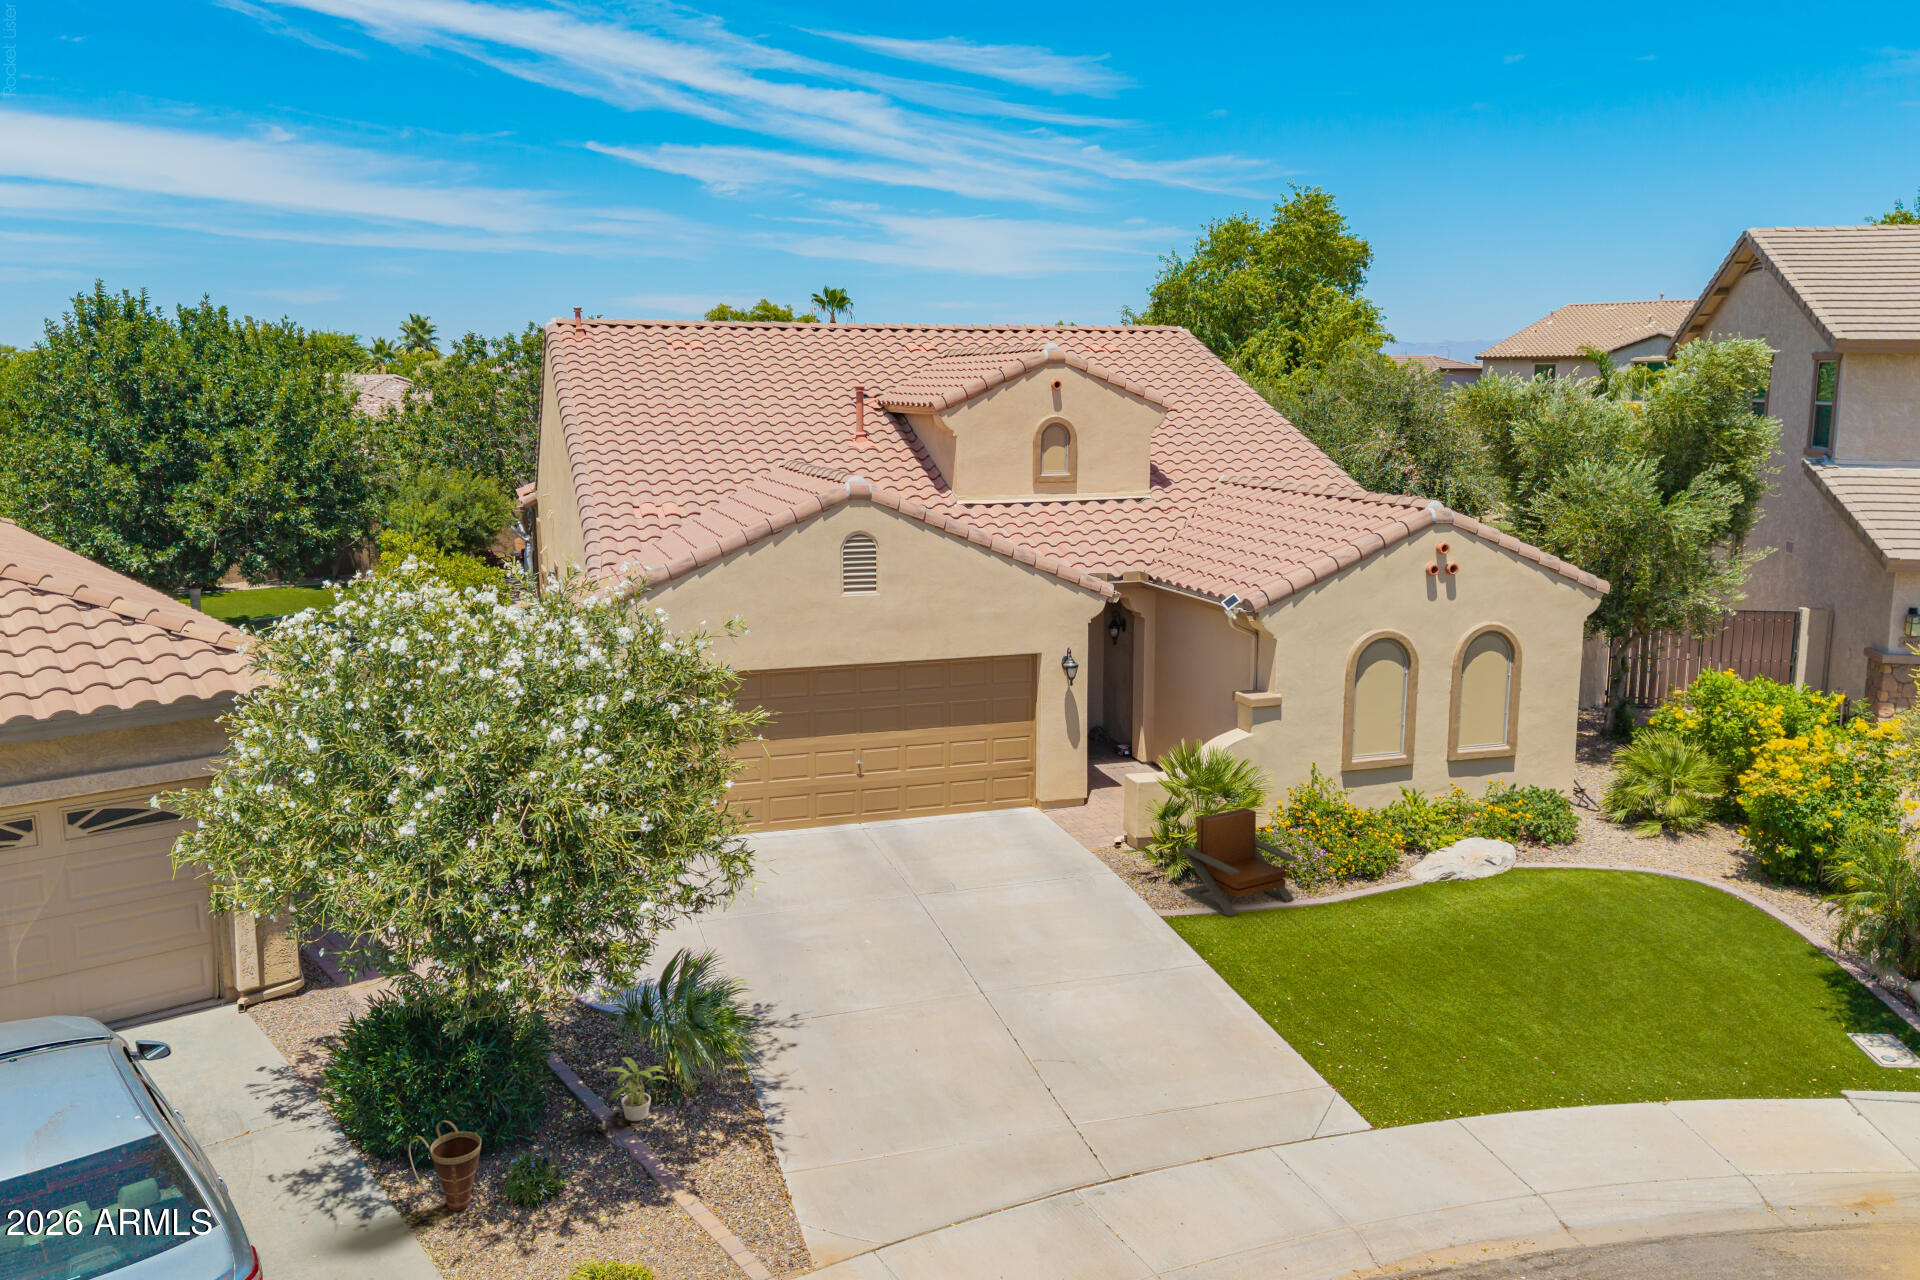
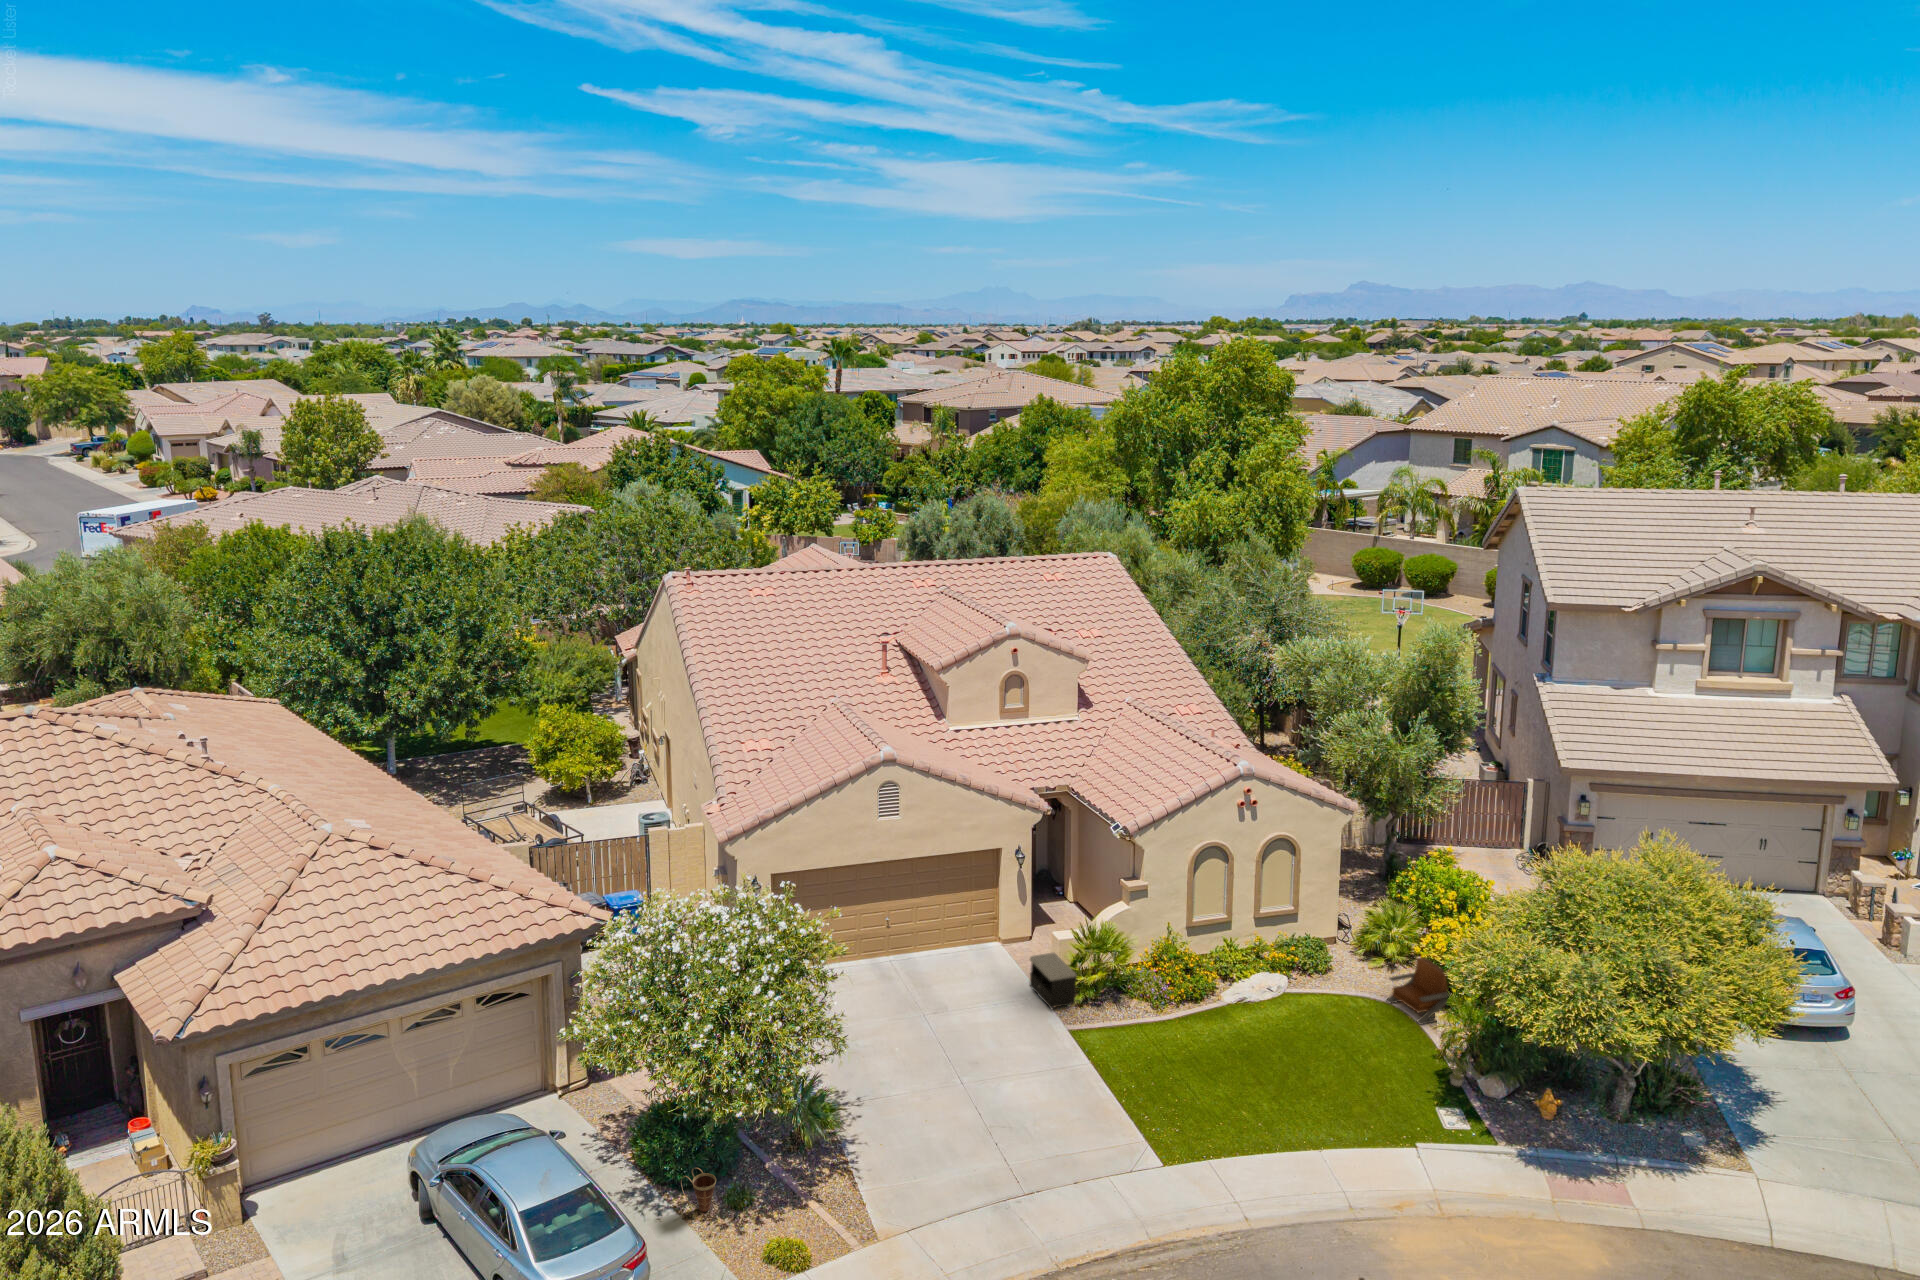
storage bench: none [1092,802,1174,889] -> present [1030,953,1077,1009]
lounge chair: present [1181,808,1297,917] -> present [1387,958,1448,1025]
potted plant: present [603,1057,669,1121] -> present [1447,1058,1471,1086]

